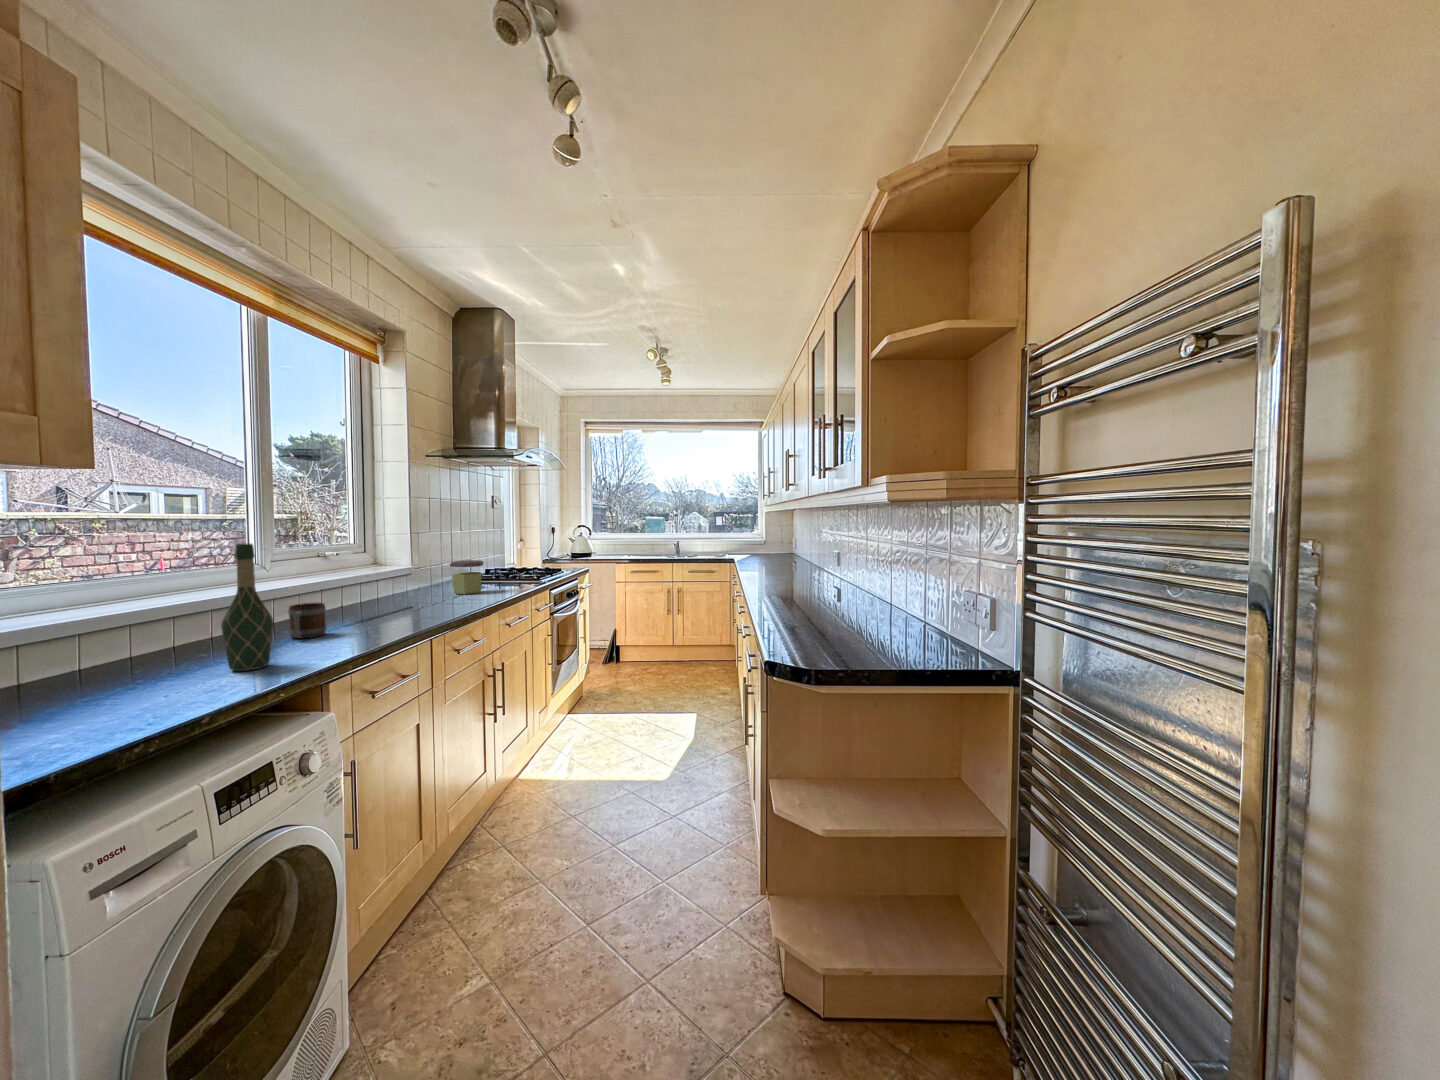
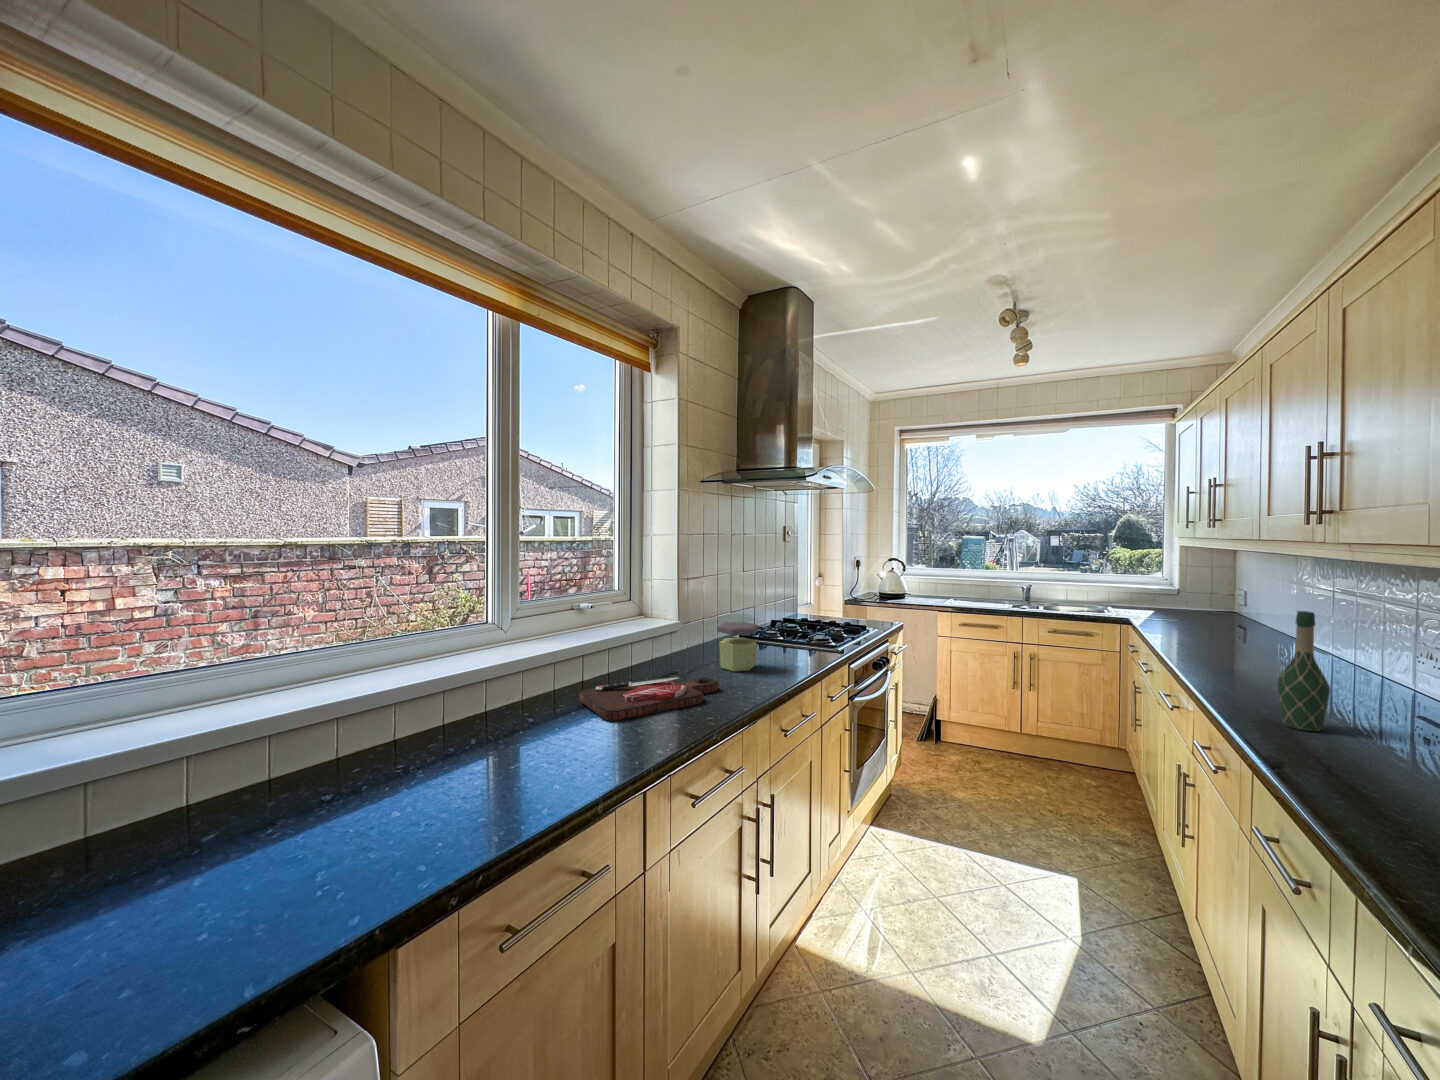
wine bottle: present [221,544,273,671] -> present [1277,611,1330,731]
cutting board: none [347,593,459,618] -> present [579,677,719,721]
mug: present [288,603,327,638] -> none [464,707,517,768]

